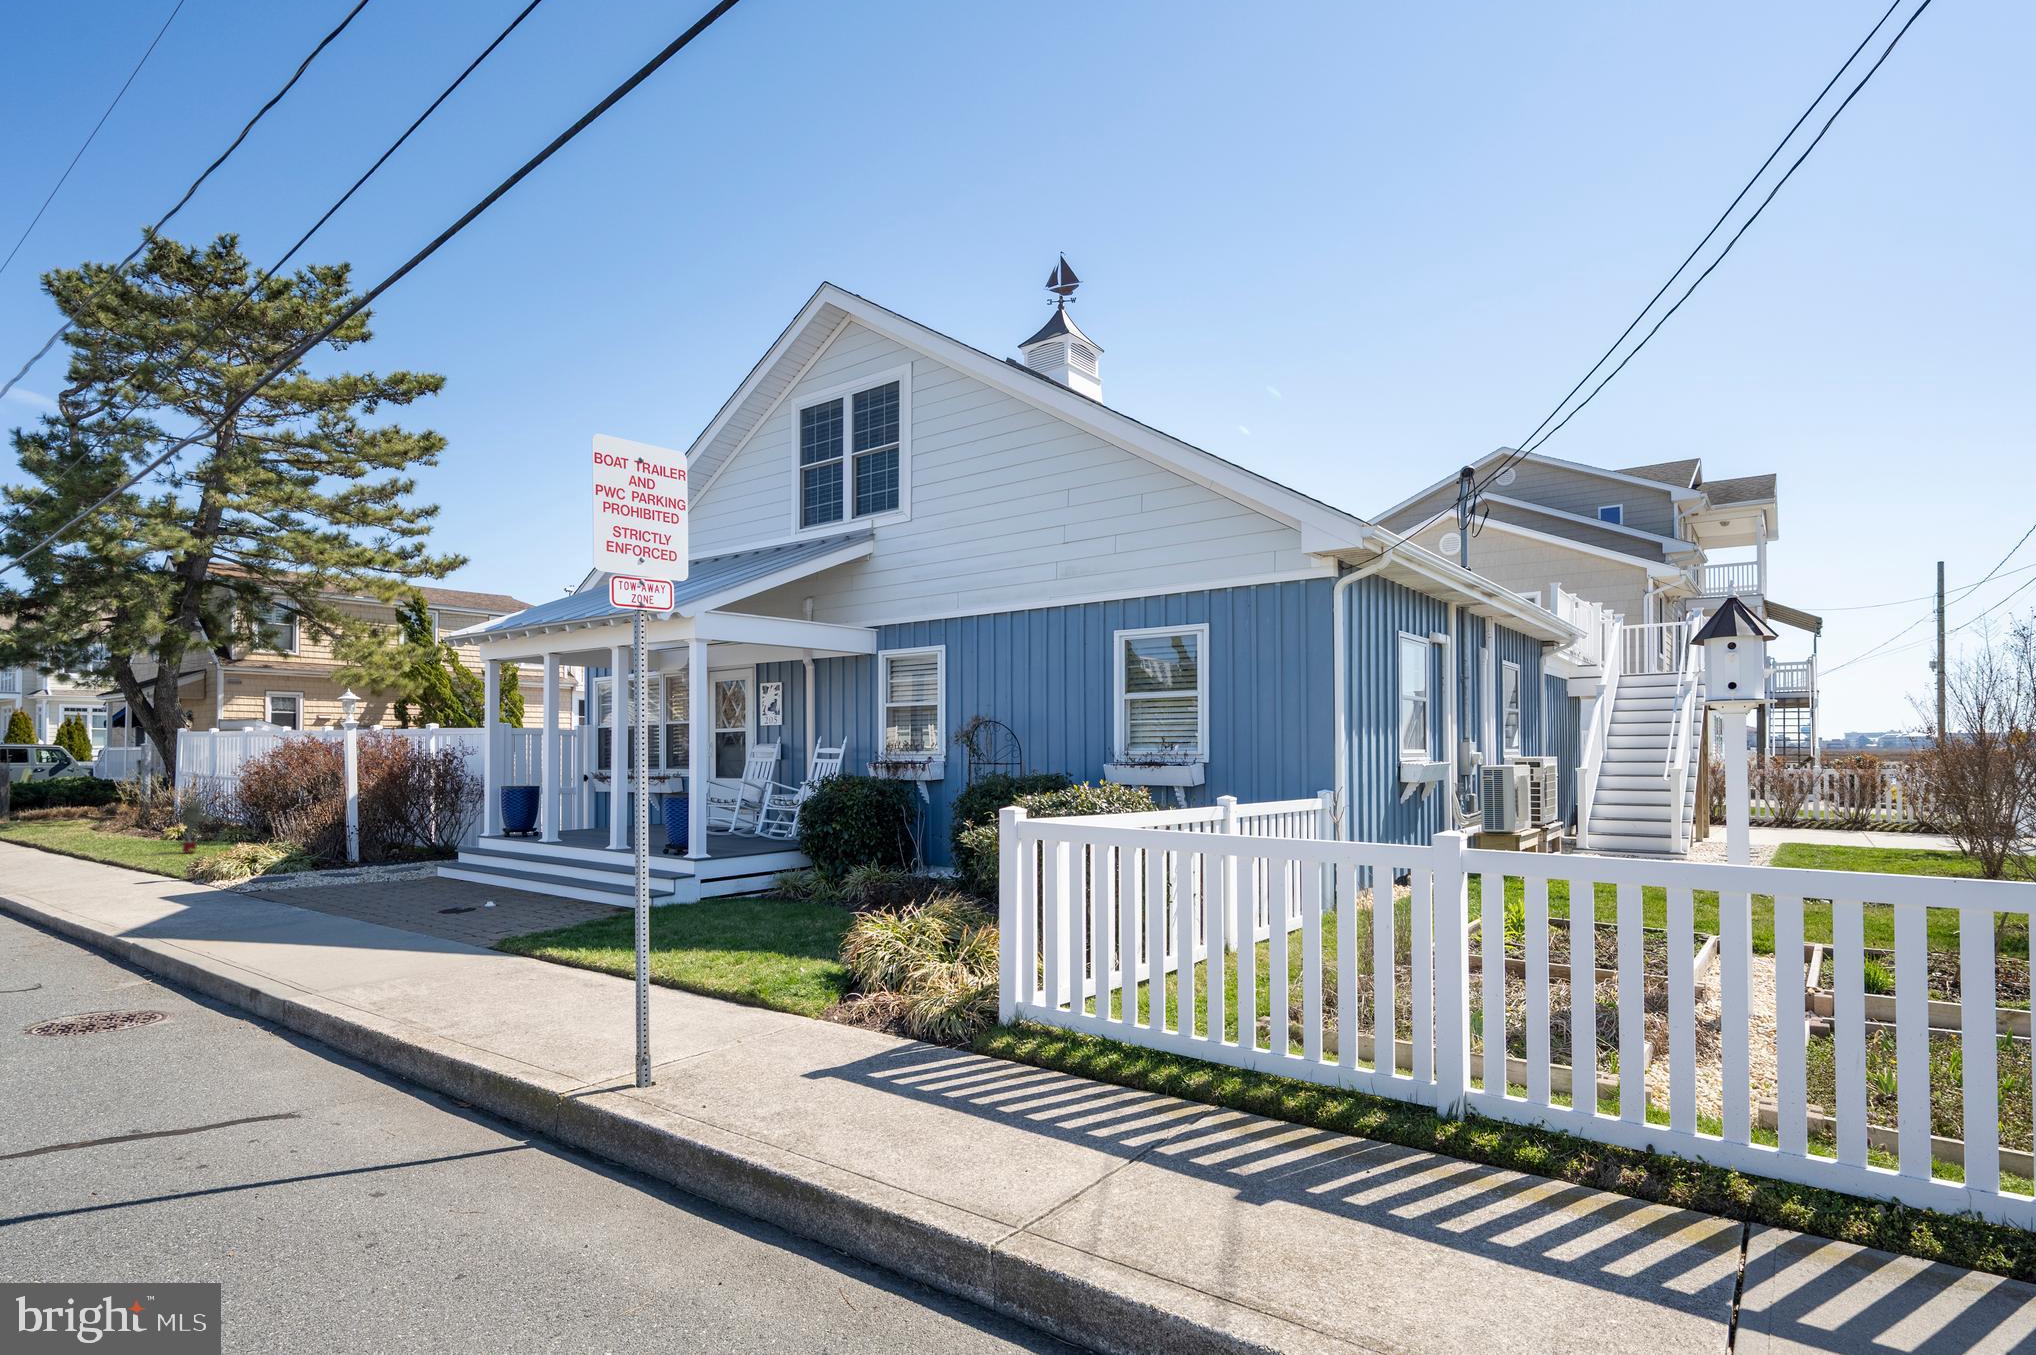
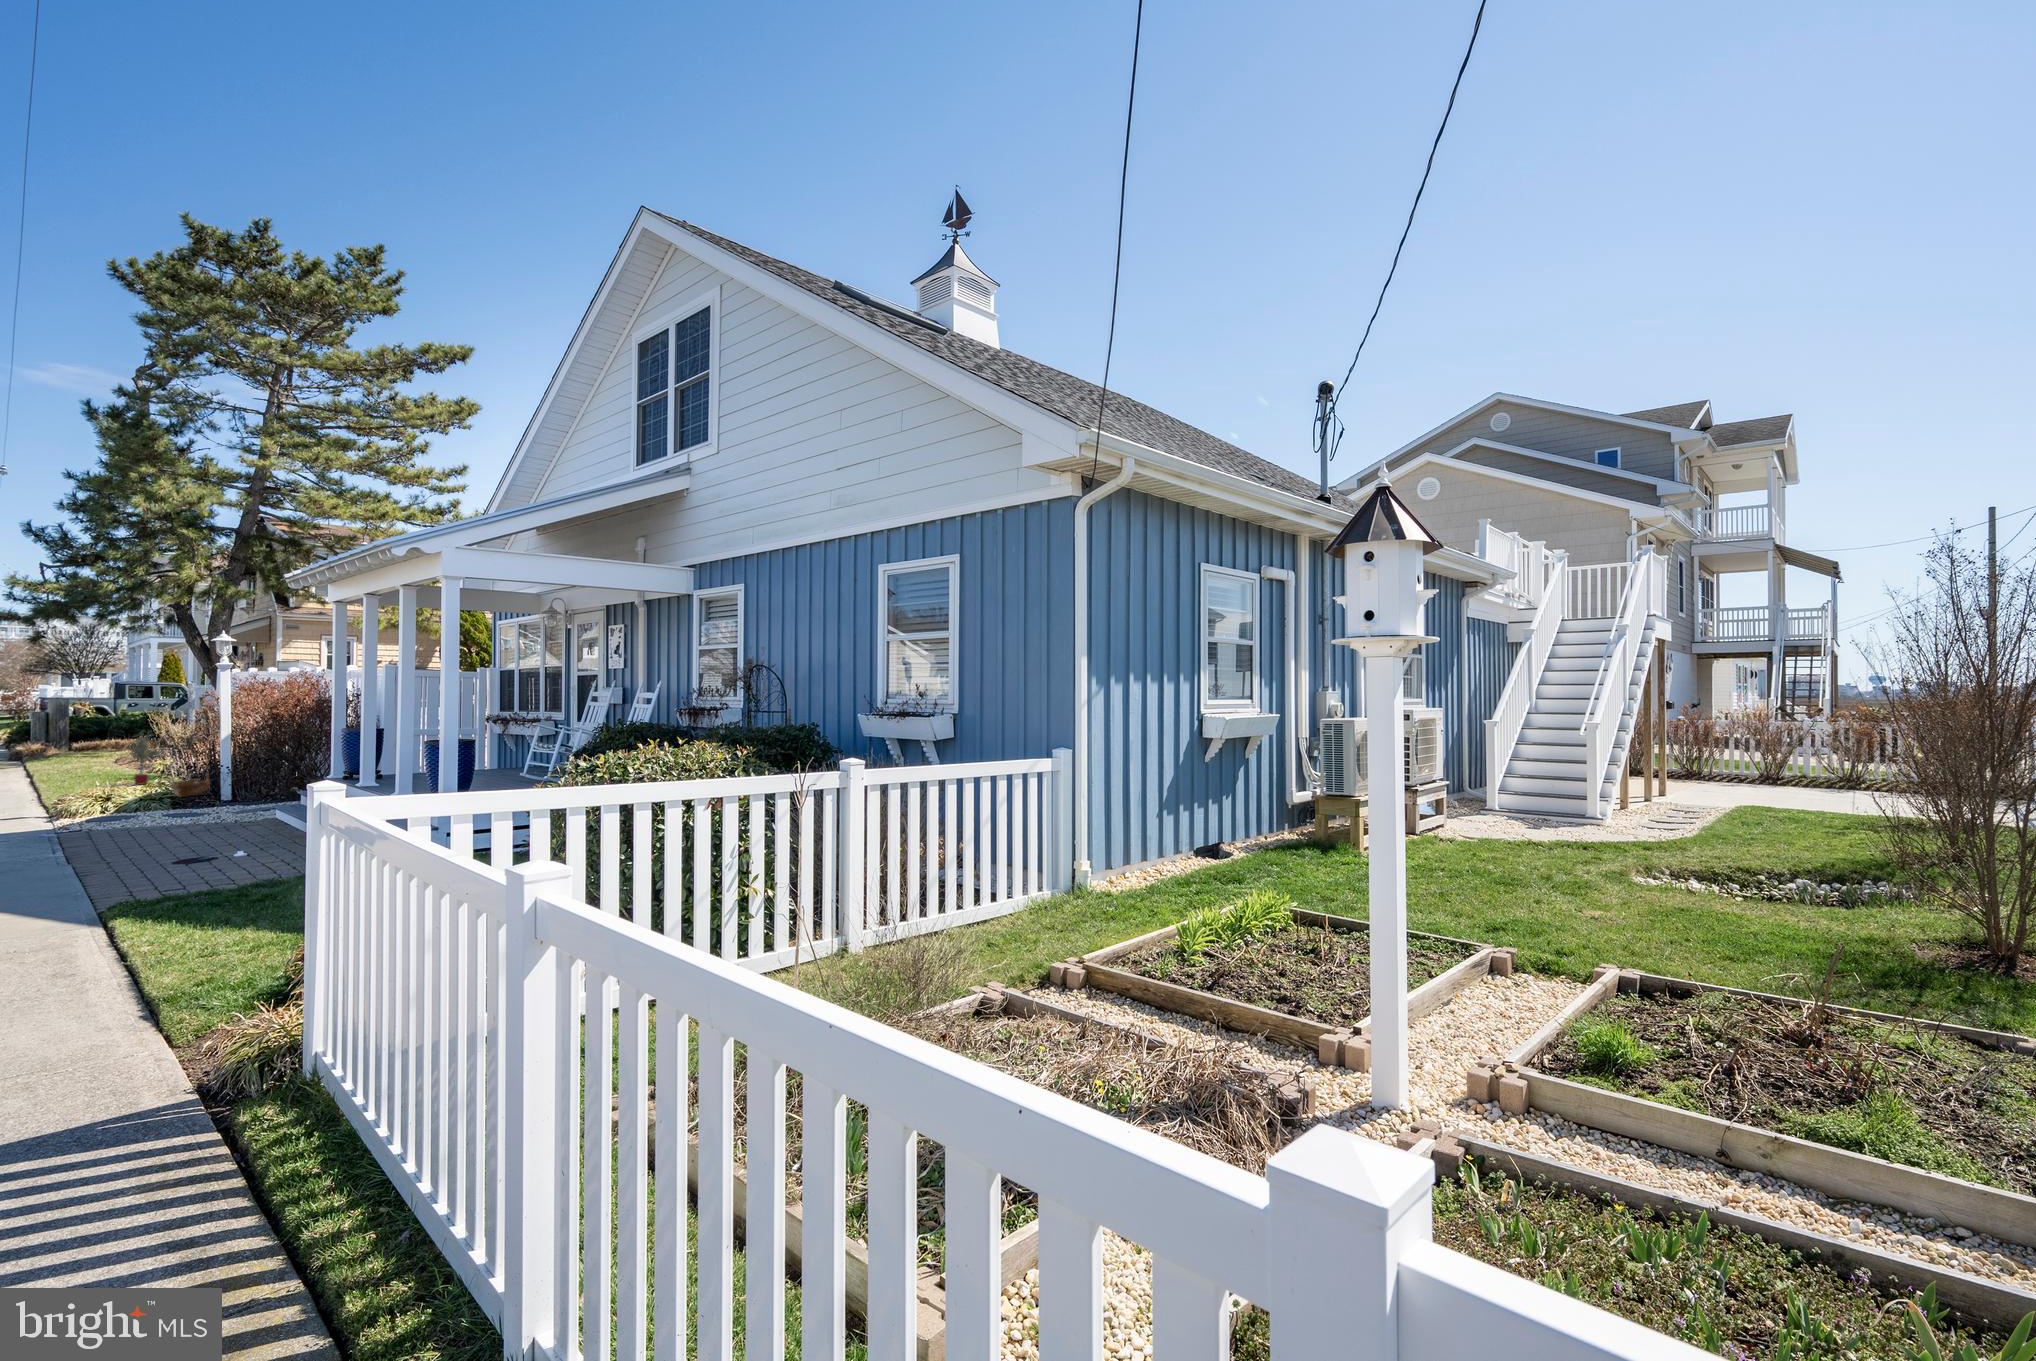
woven basket: none [267,838,306,863] -> present [170,777,210,797]

